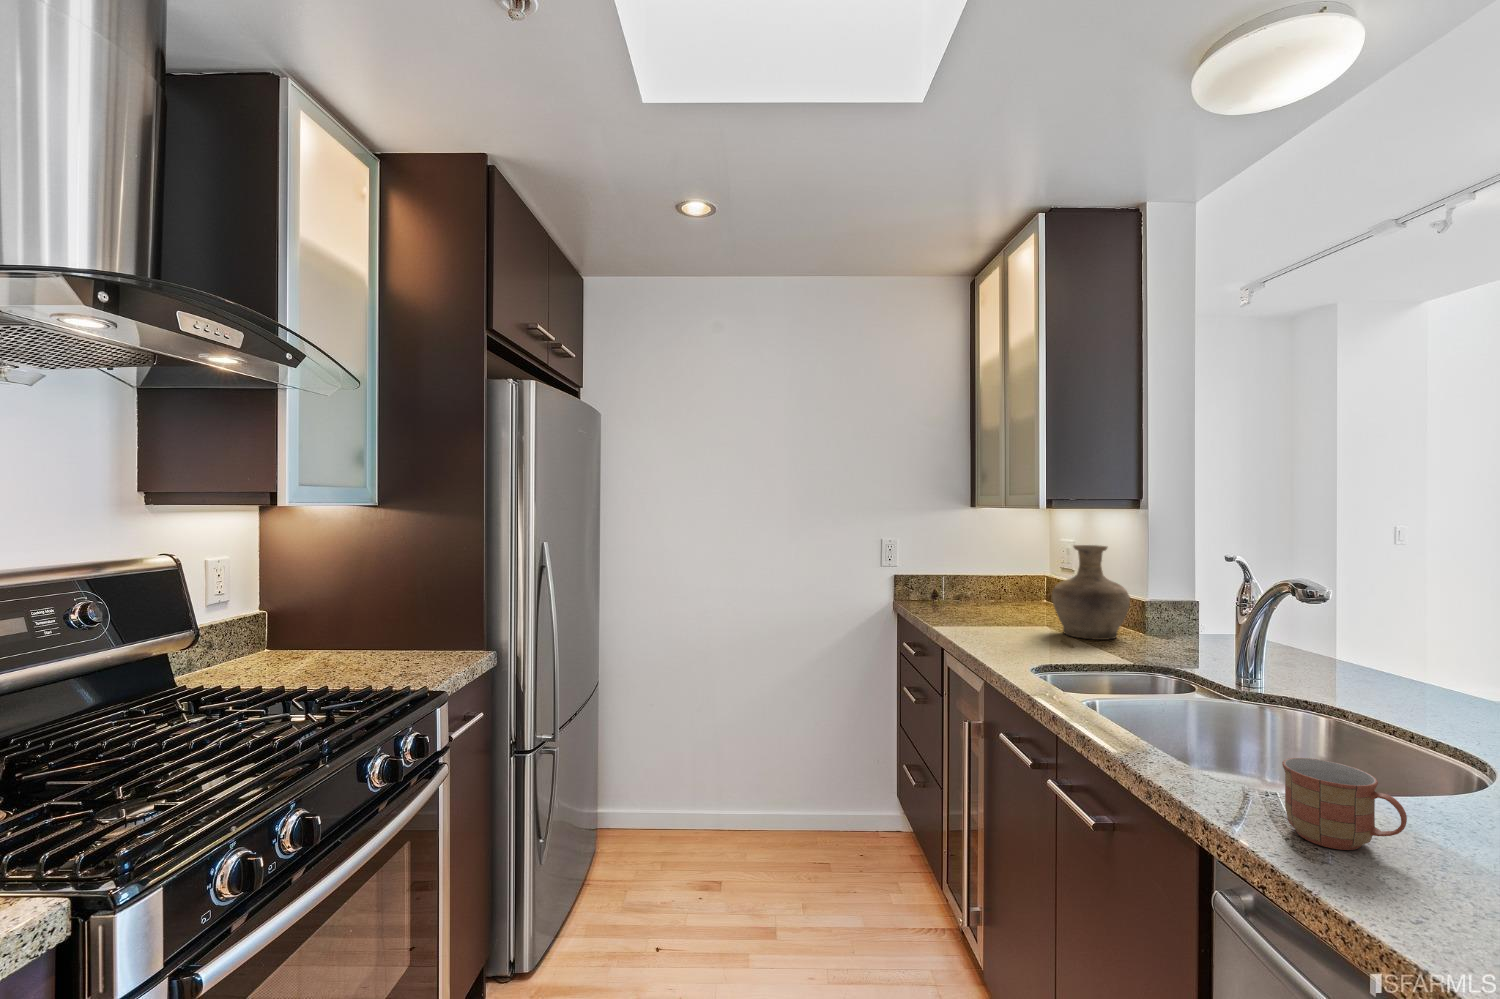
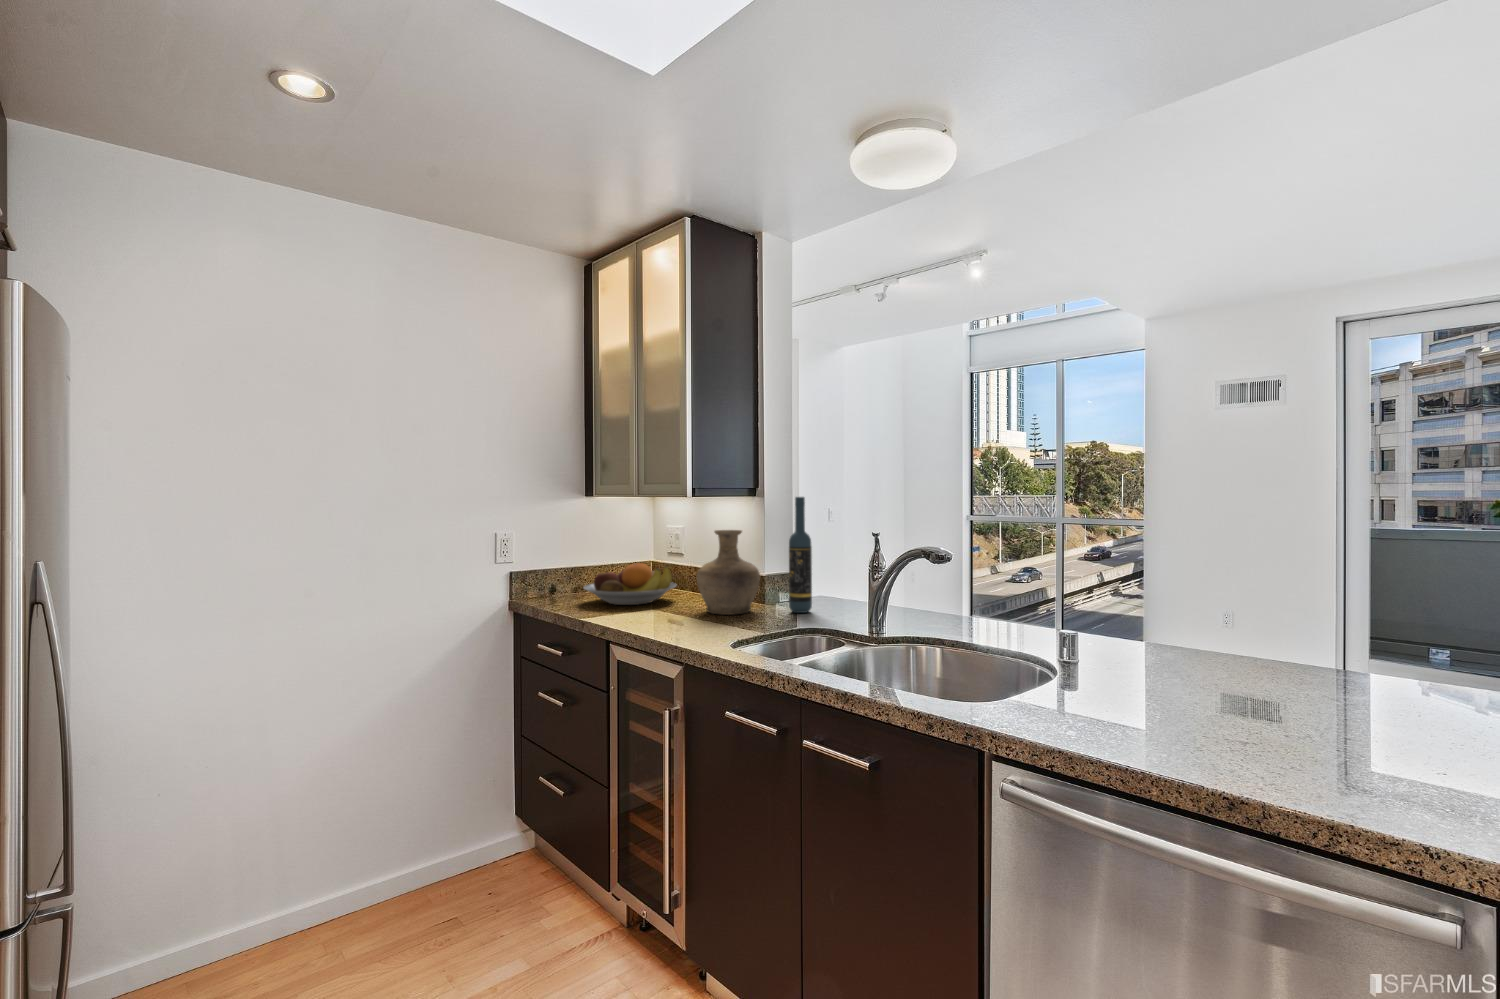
wine bottle: none [1163,510,1195,650] -> present [789,497,812,613]
fruit bowl: none [953,574,1052,616] -> present [584,563,676,605]
mug: present [1282,758,1407,850] -> none [1031,668,1104,727]

